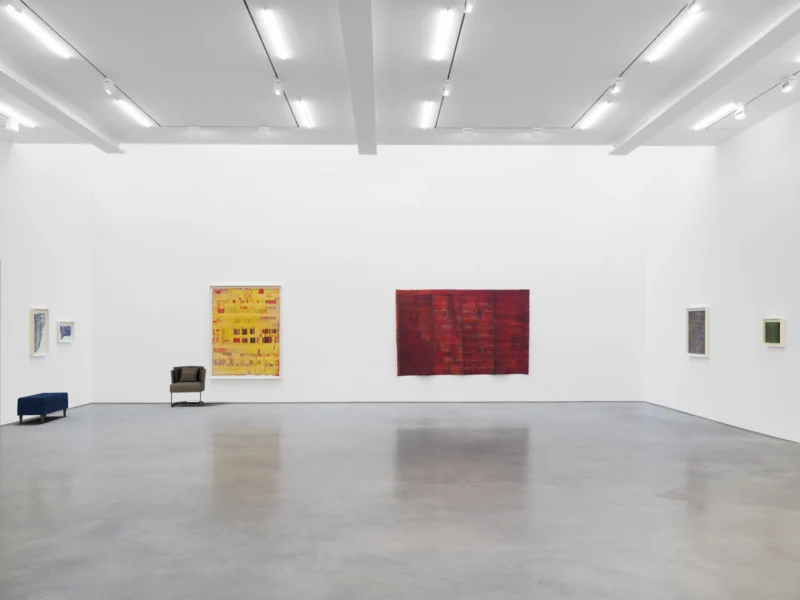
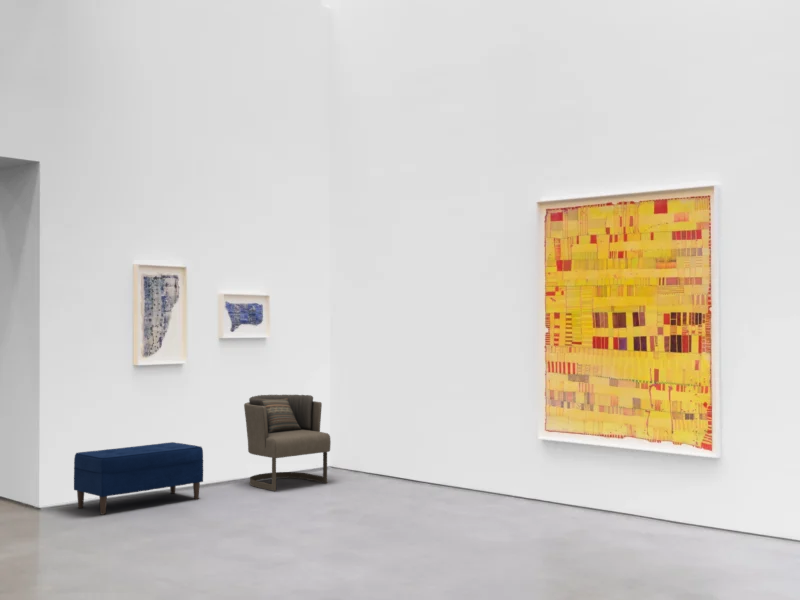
armchair: present [170,366,206,407] -> present [244,395,331,491]

